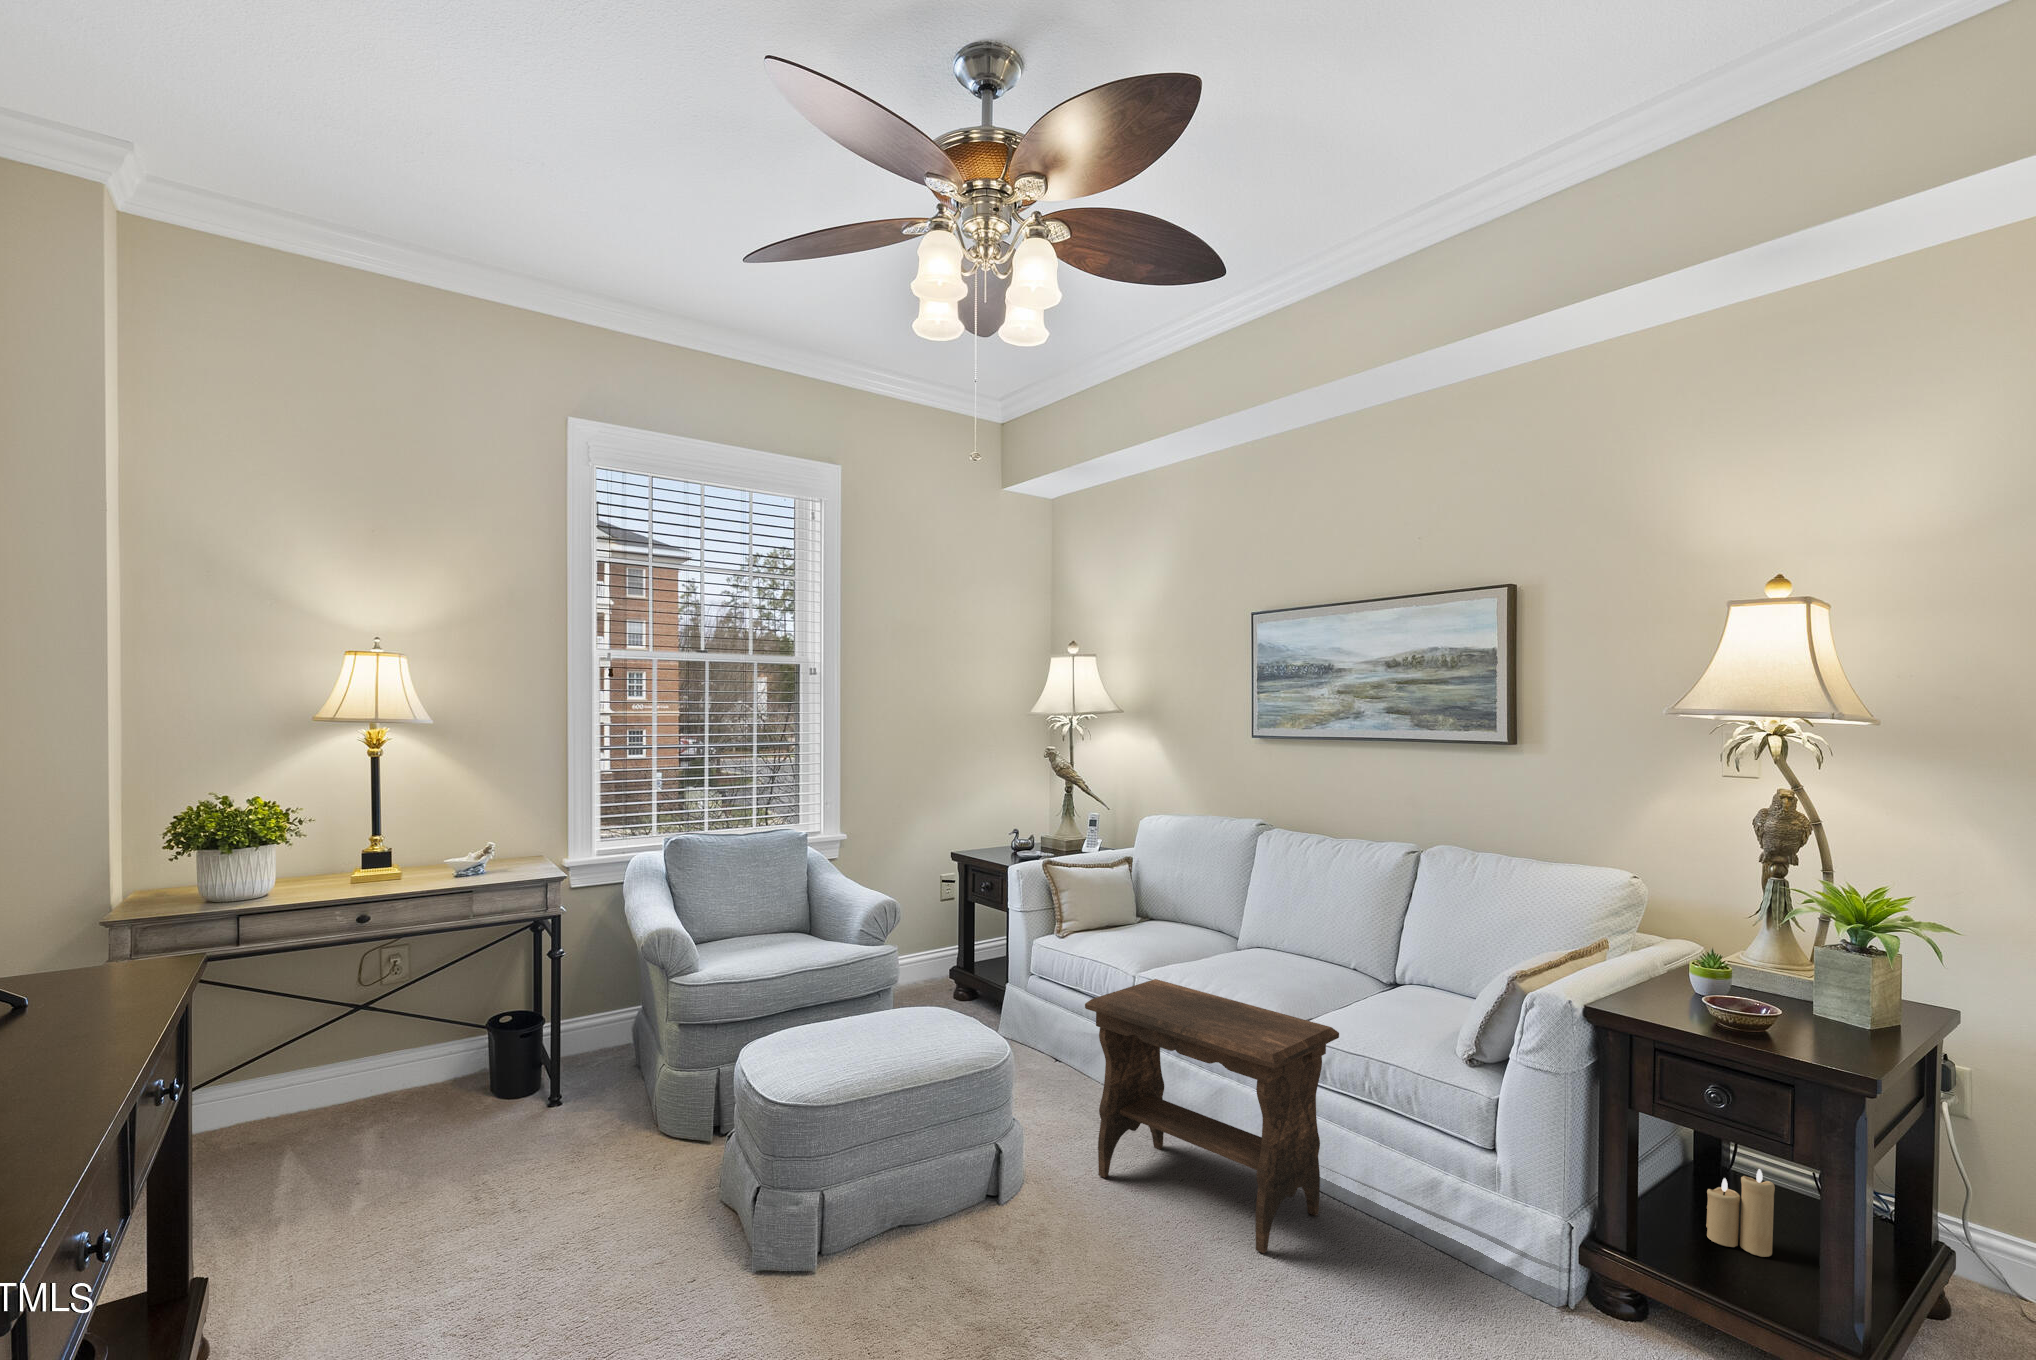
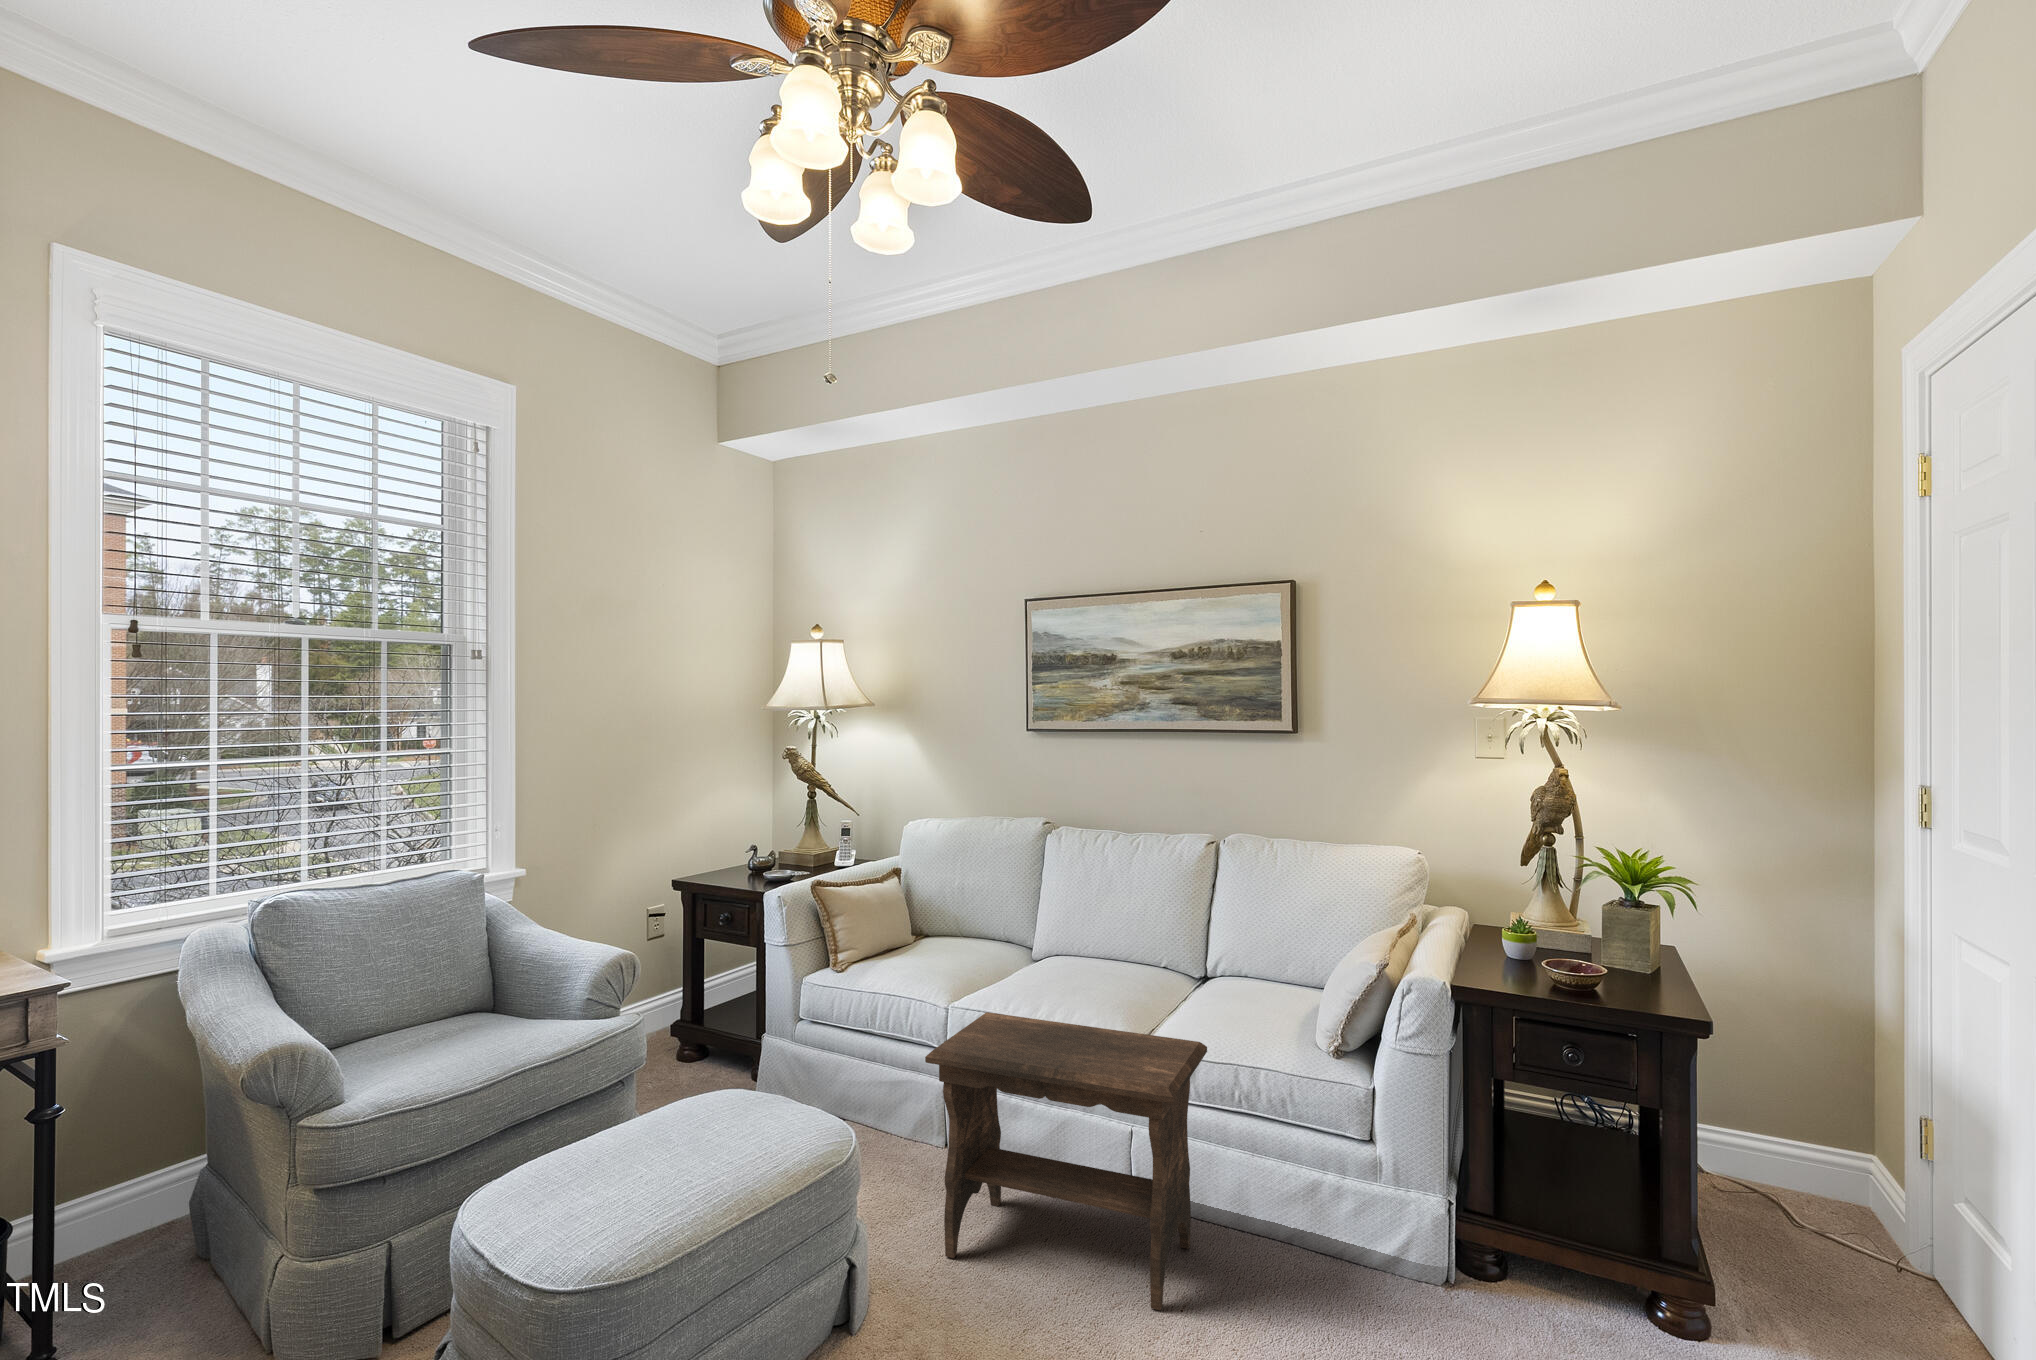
candle: present [1706,1169,1775,1257] -> none [1542,1117,1599,1199]

